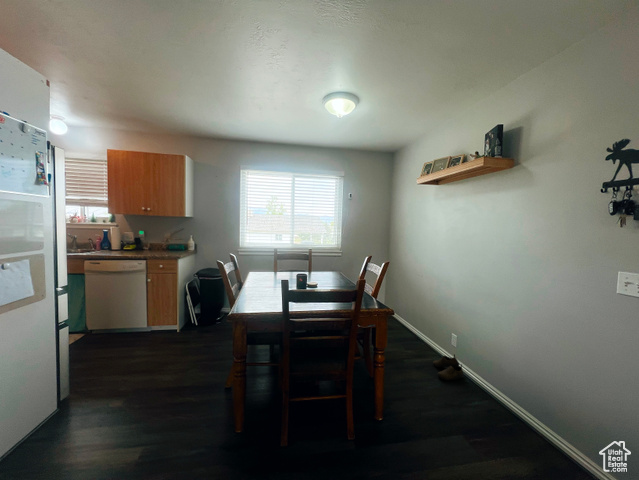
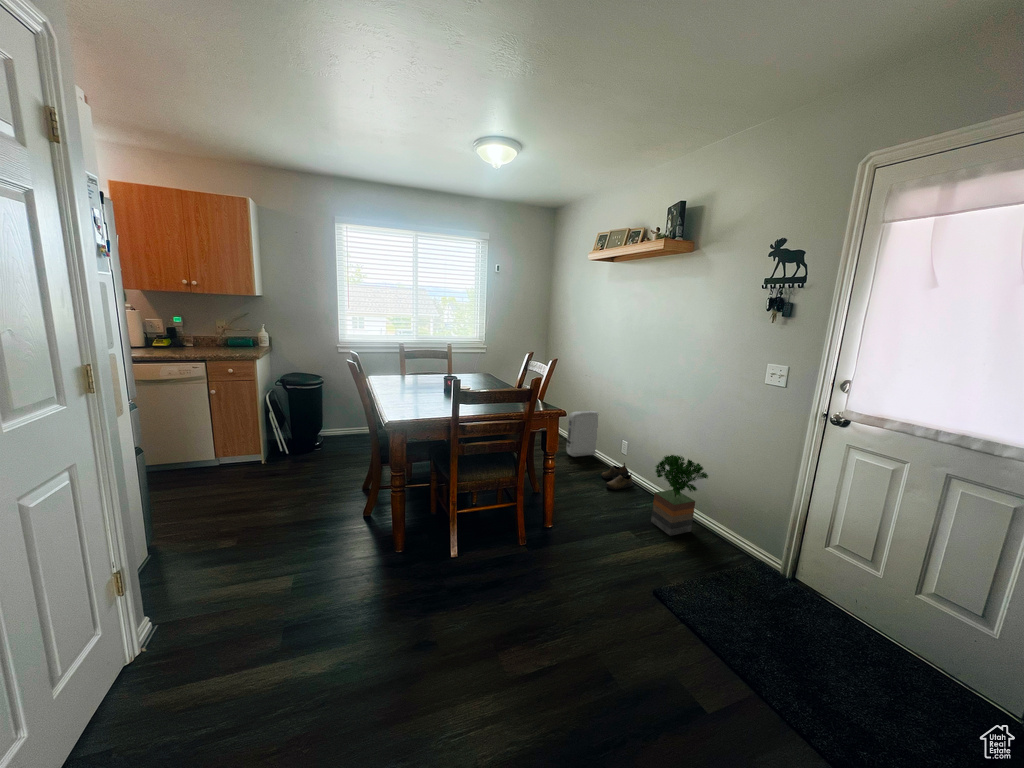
air purifier: none [401,303,431,342] -> present [566,410,599,457]
potted tree: none [488,356,555,448] -> present [651,455,708,536]

